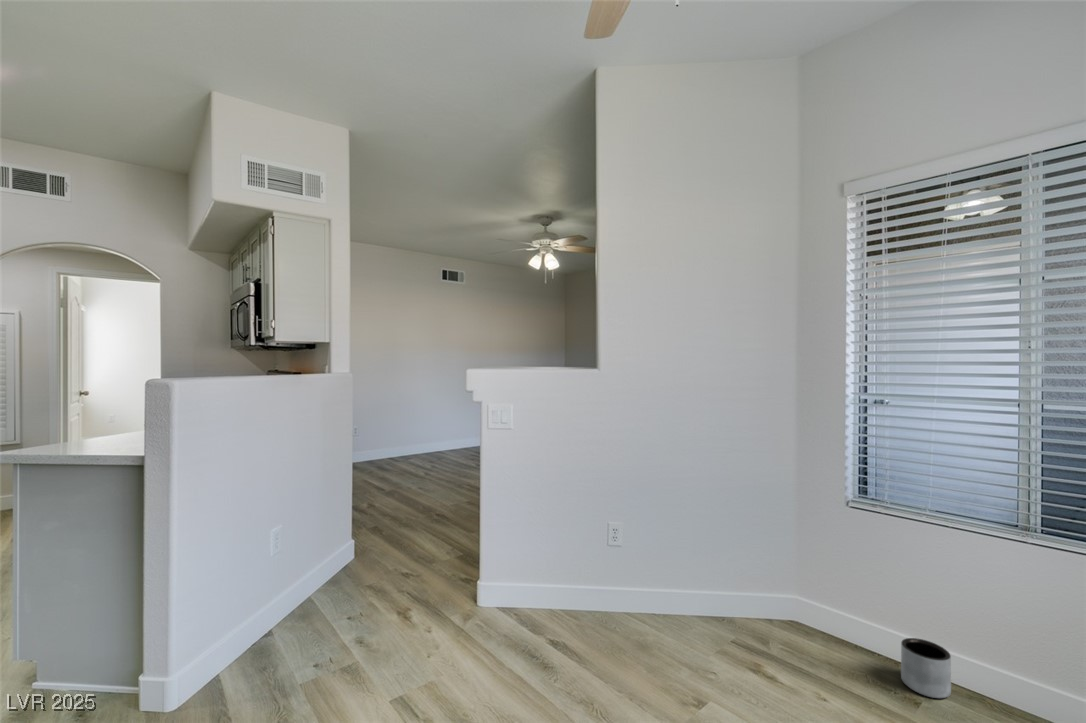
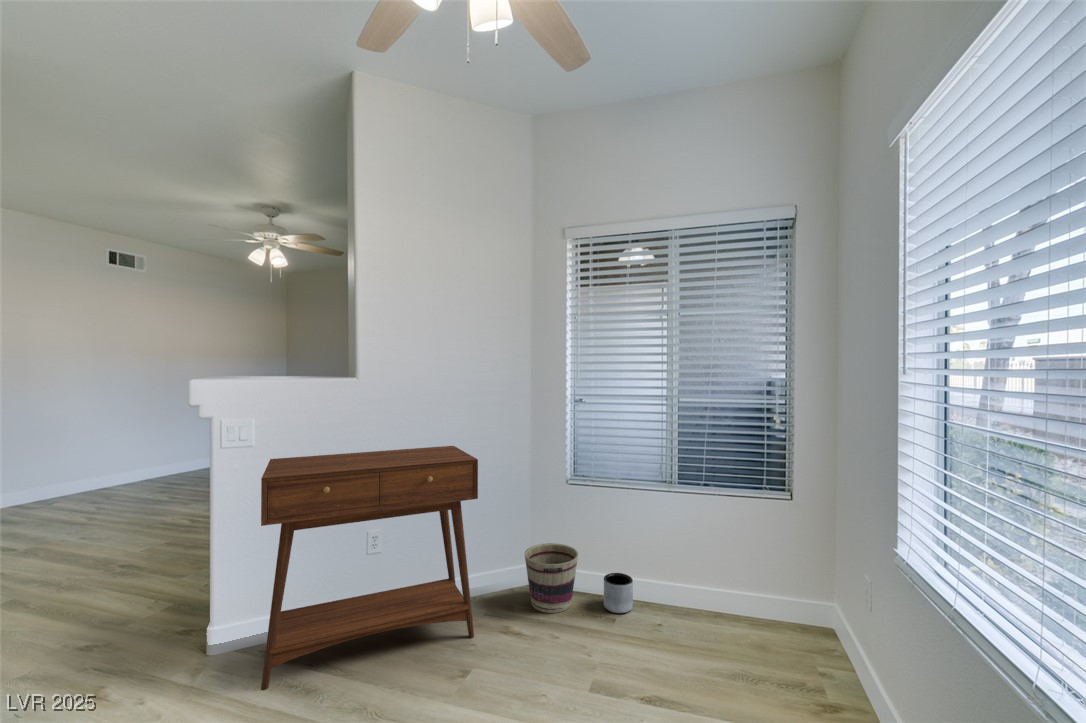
console table: none [509,443,718,663] -> present [261,446,478,690]
basket: none [785,577,861,668] -> present [525,543,578,613]

